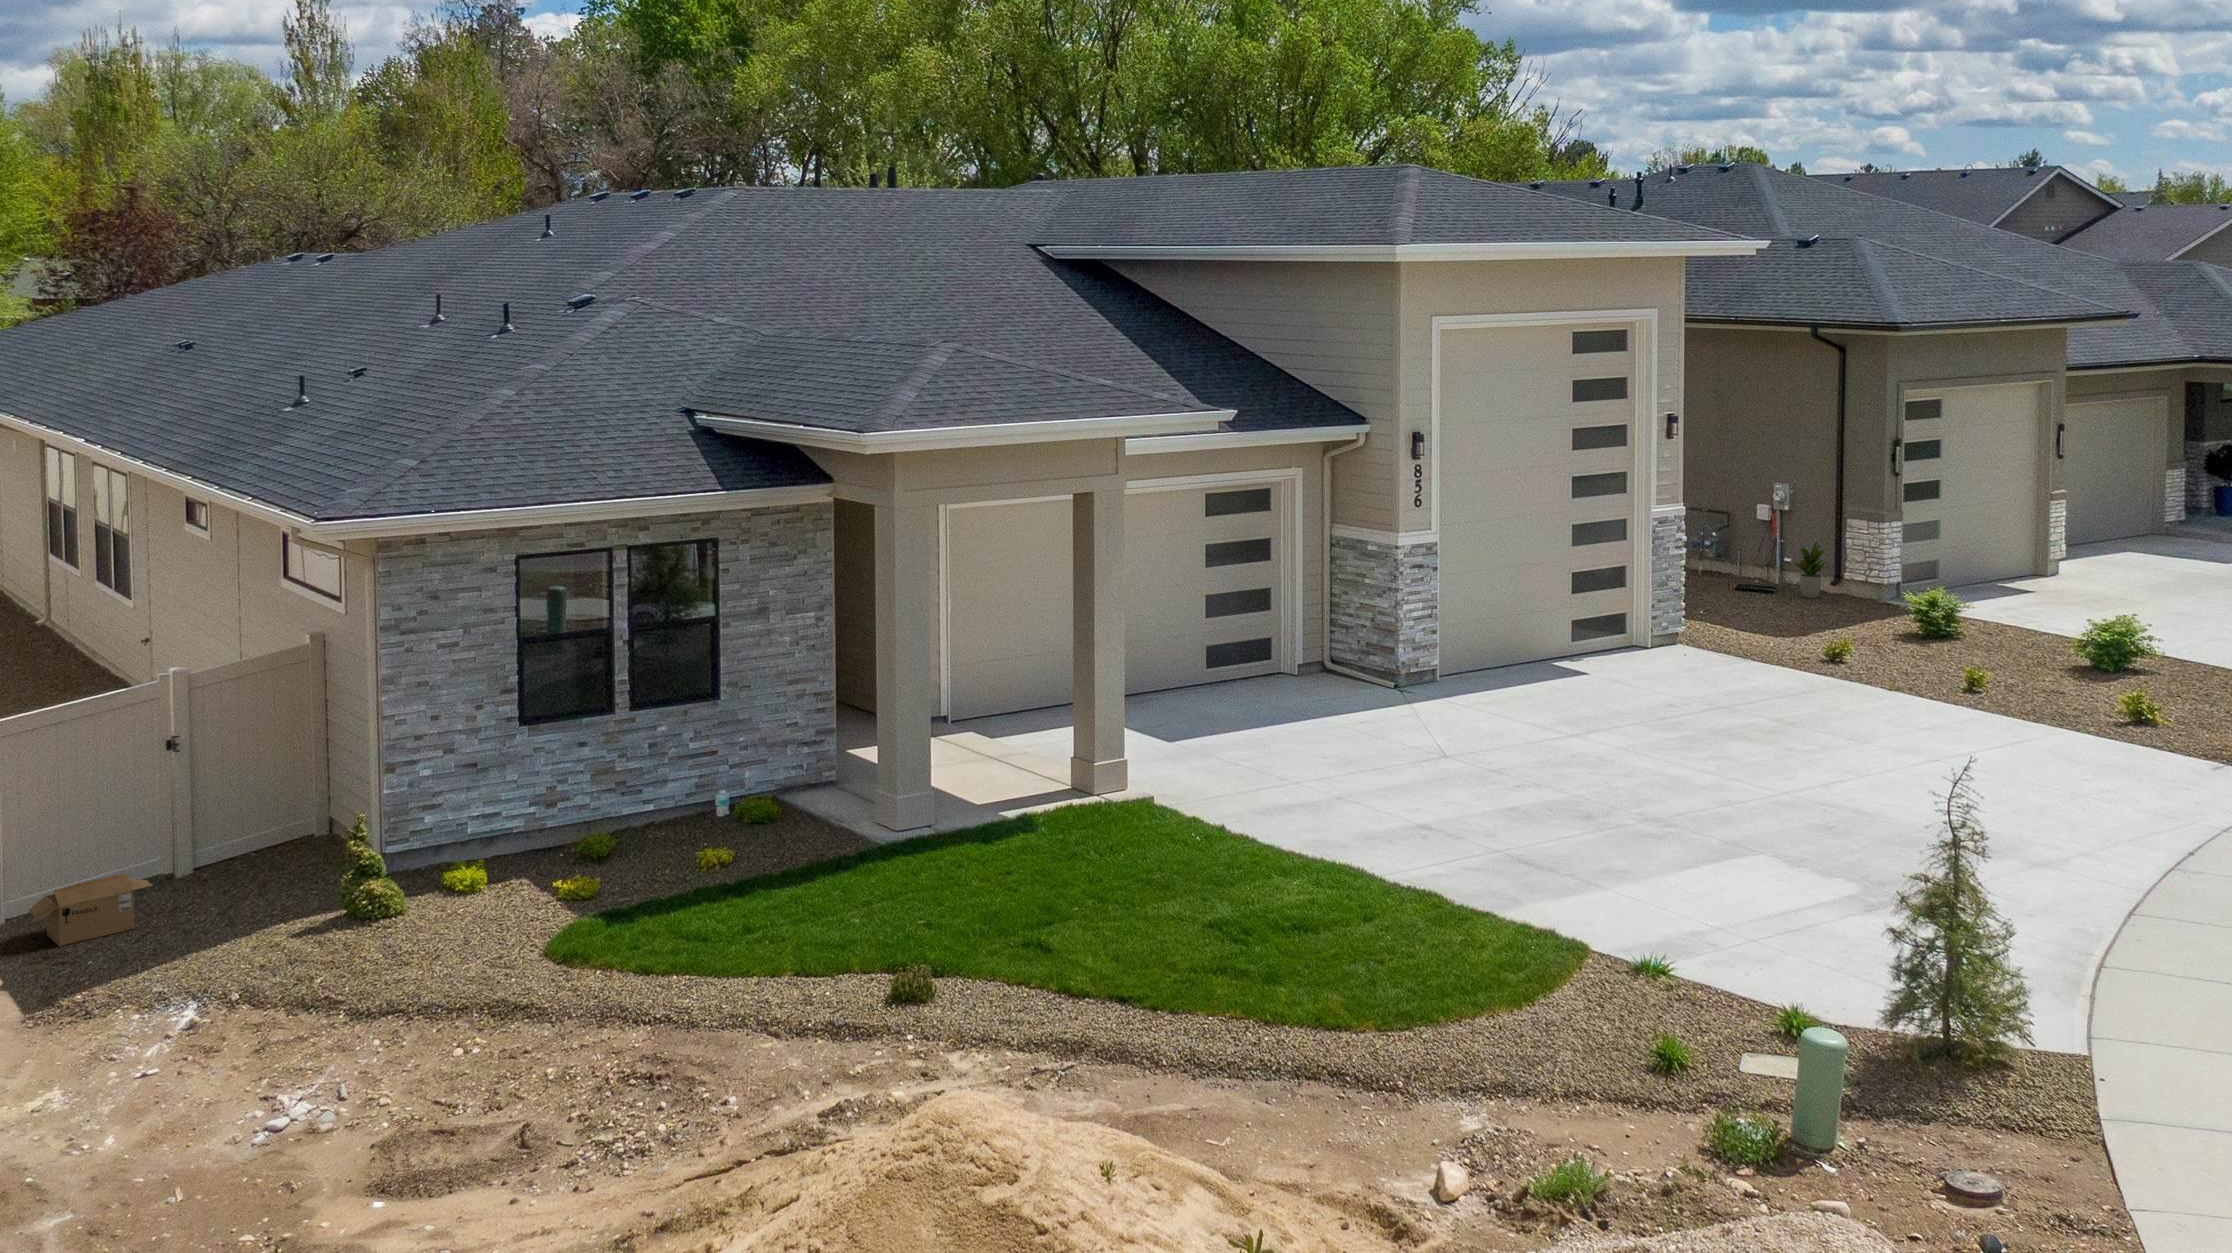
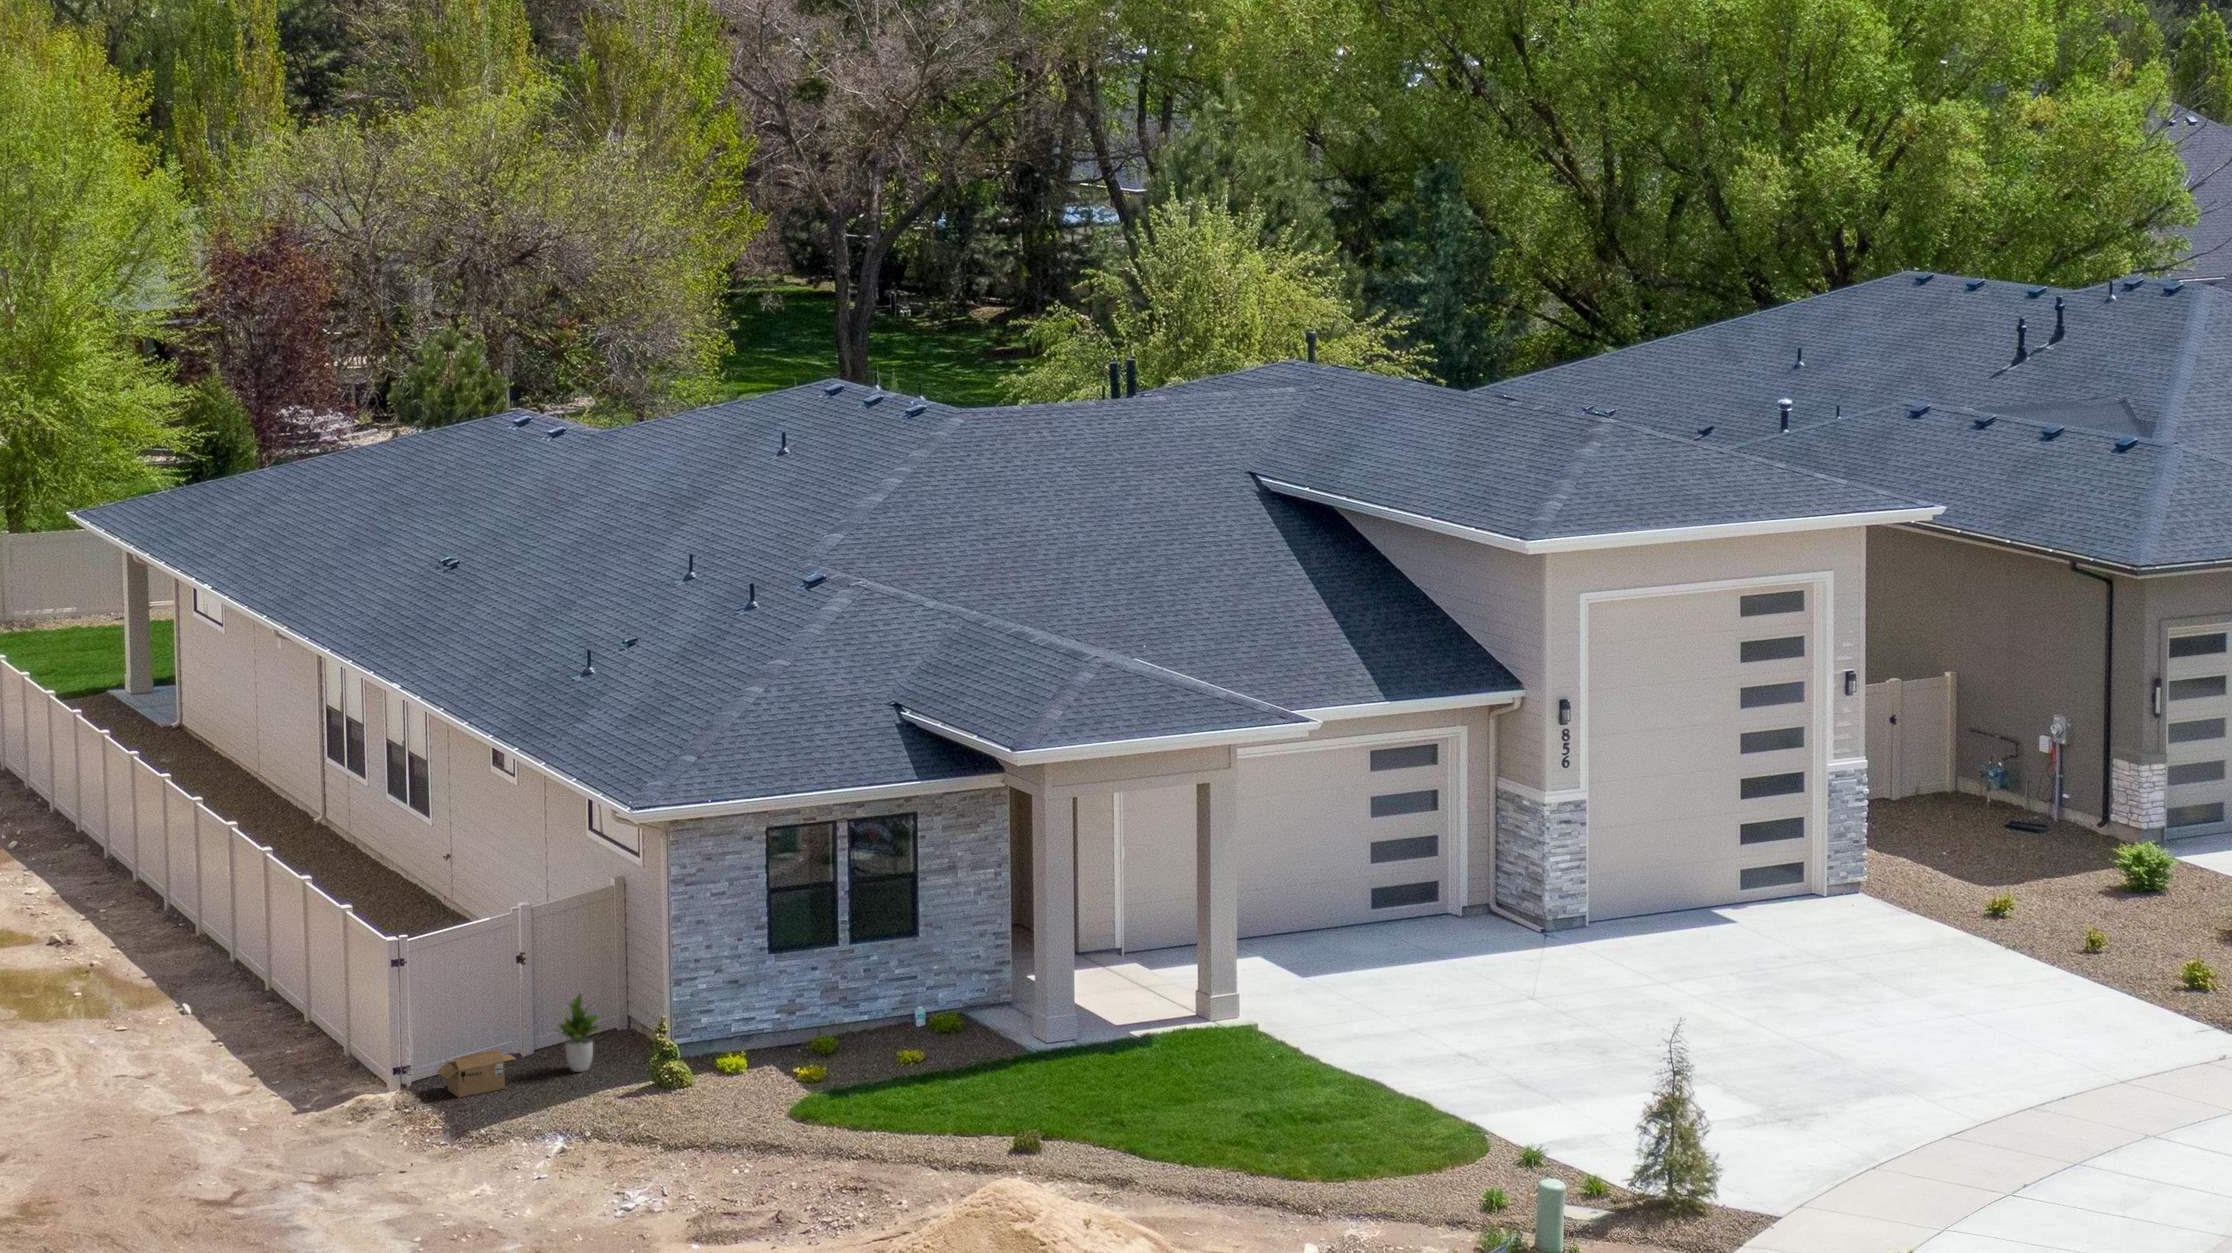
potted plant: present [1794,541,1831,598] -> present [558,993,598,1072]

